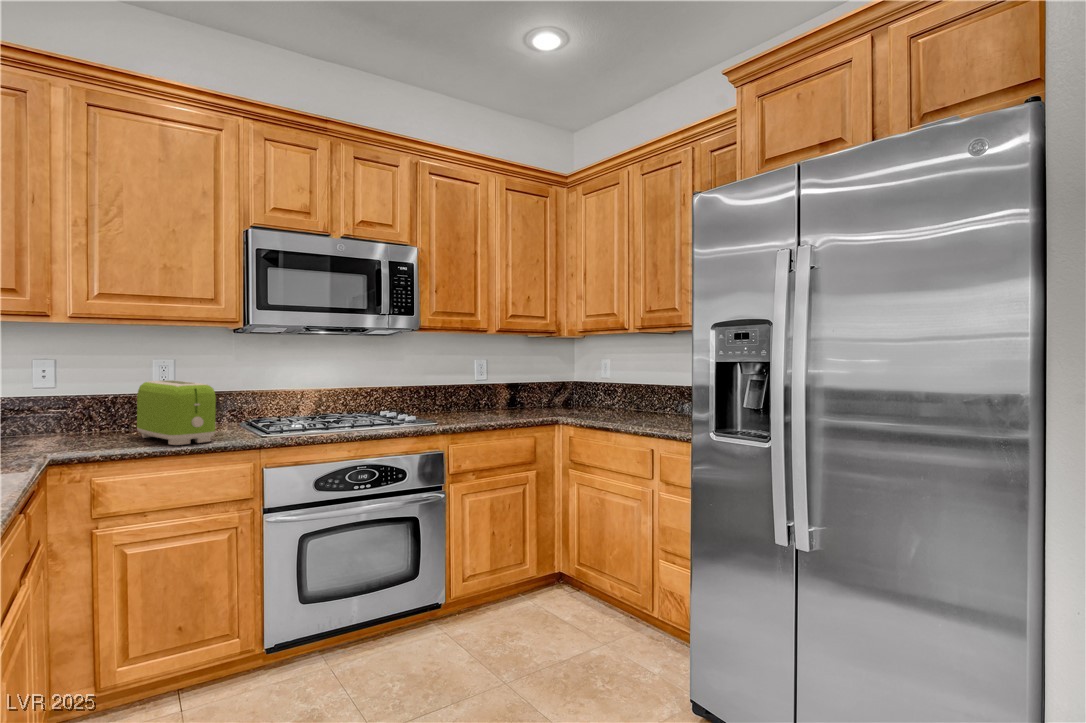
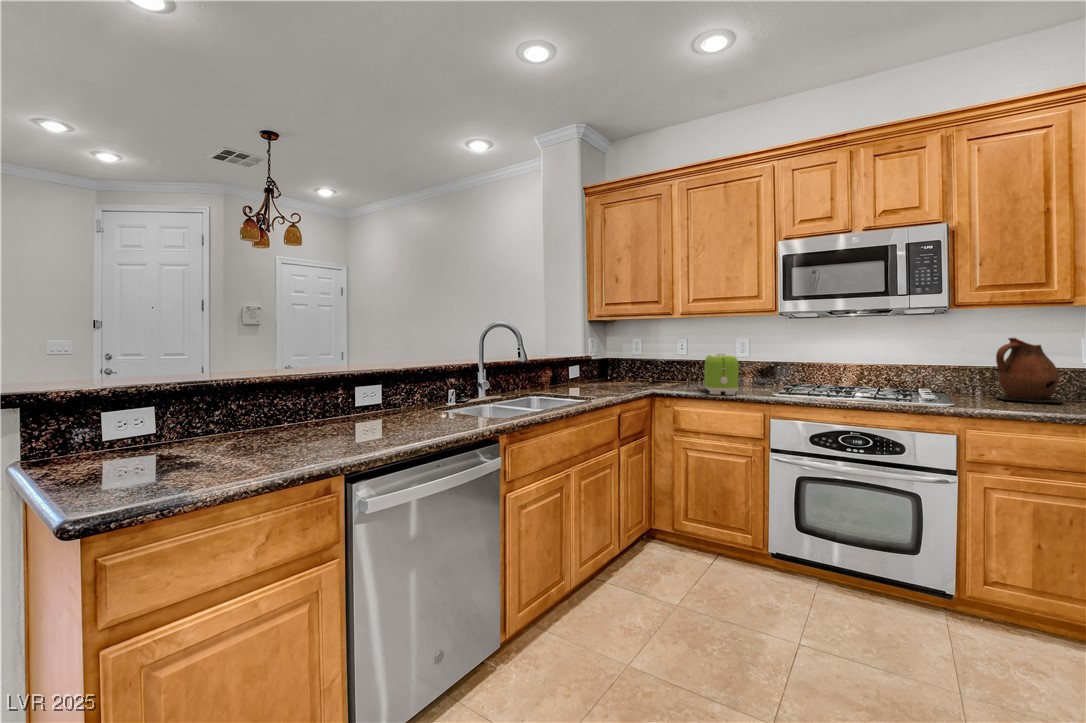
ceramic pitcher: none [437,361,487,417] -> present [996,338,1063,403]

